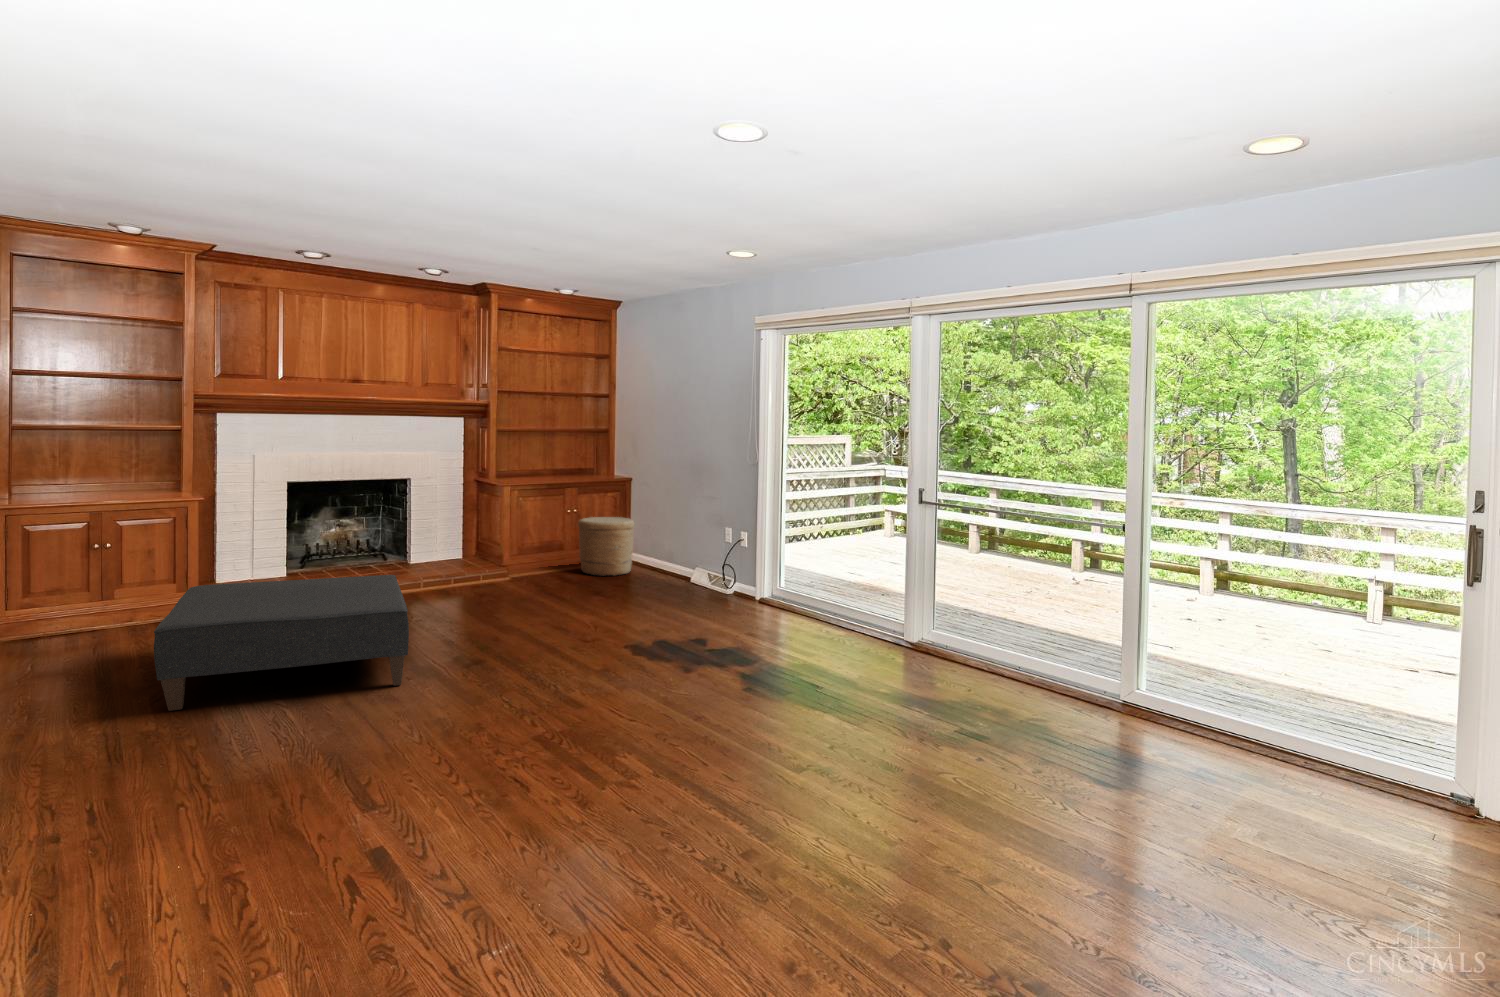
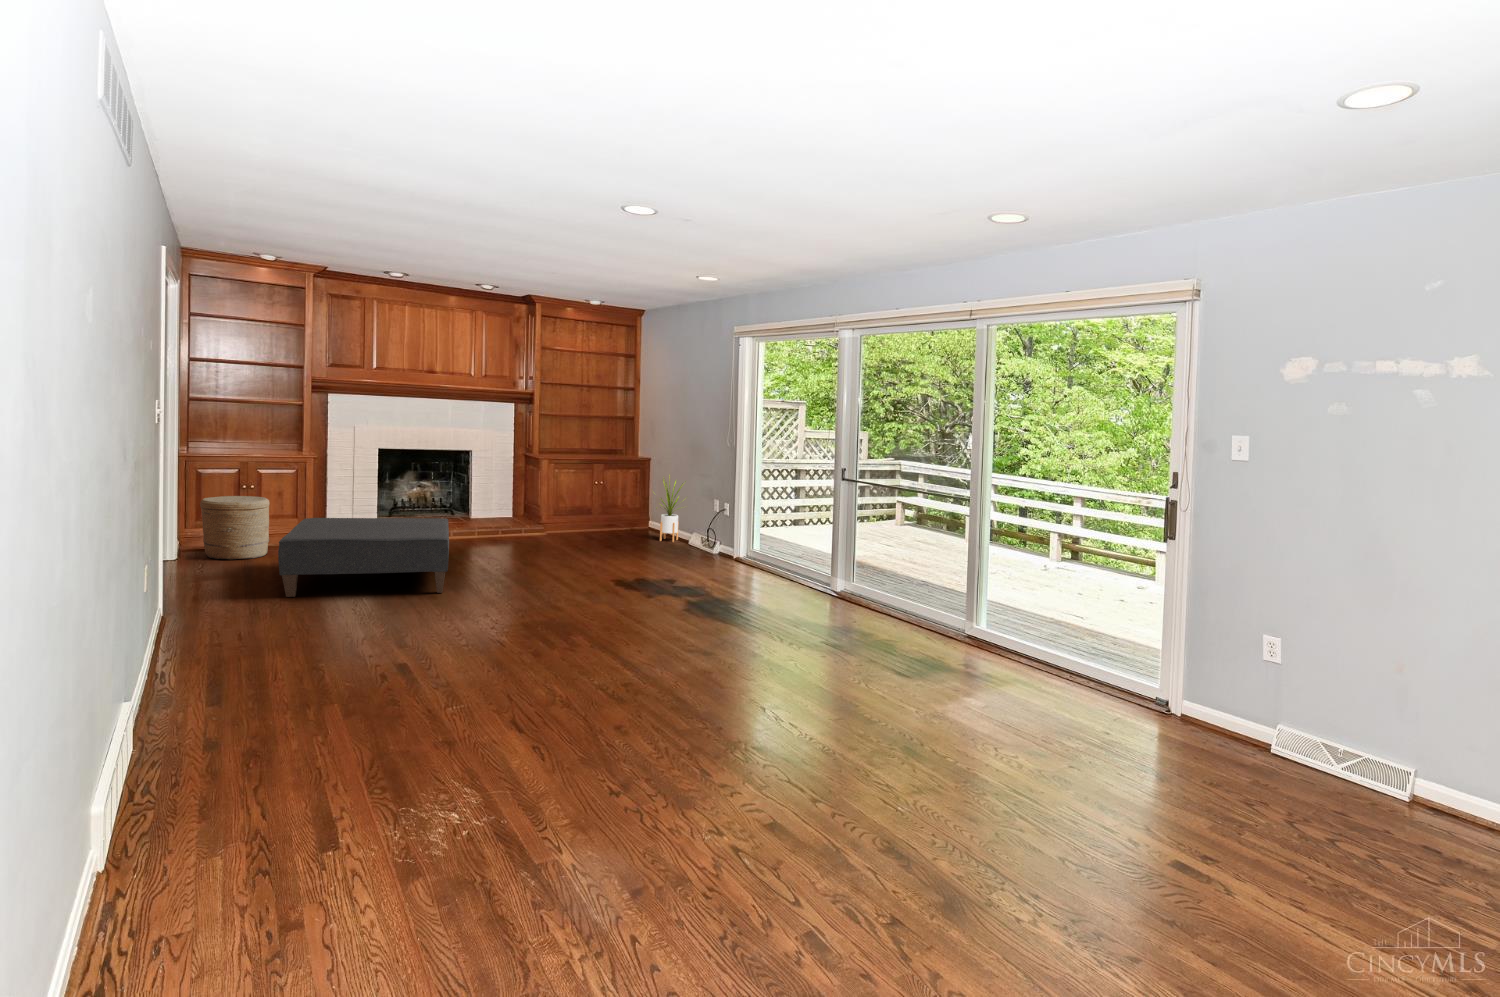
house plant: none [640,498,688,583] -> present [660,476,686,542]
woven basket: present [578,517,634,576] -> present [200,496,270,560]

